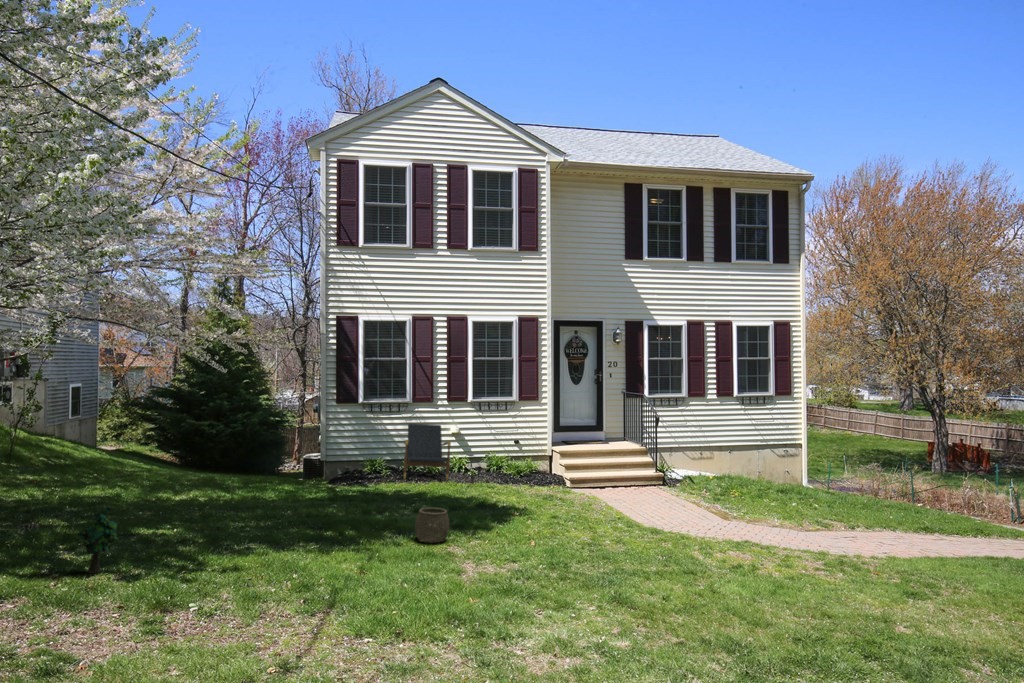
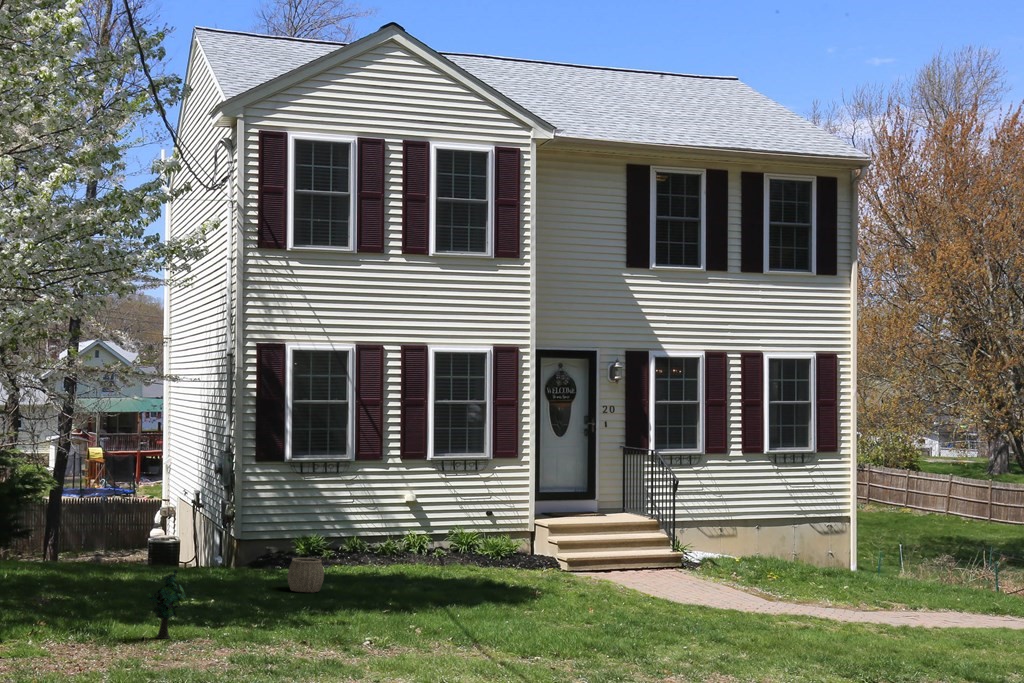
lounge chair: present [404,424,451,480] -> none [346,489,413,563]
woven basket: present [415,508,449,543] -> present [288,558,324,592]

